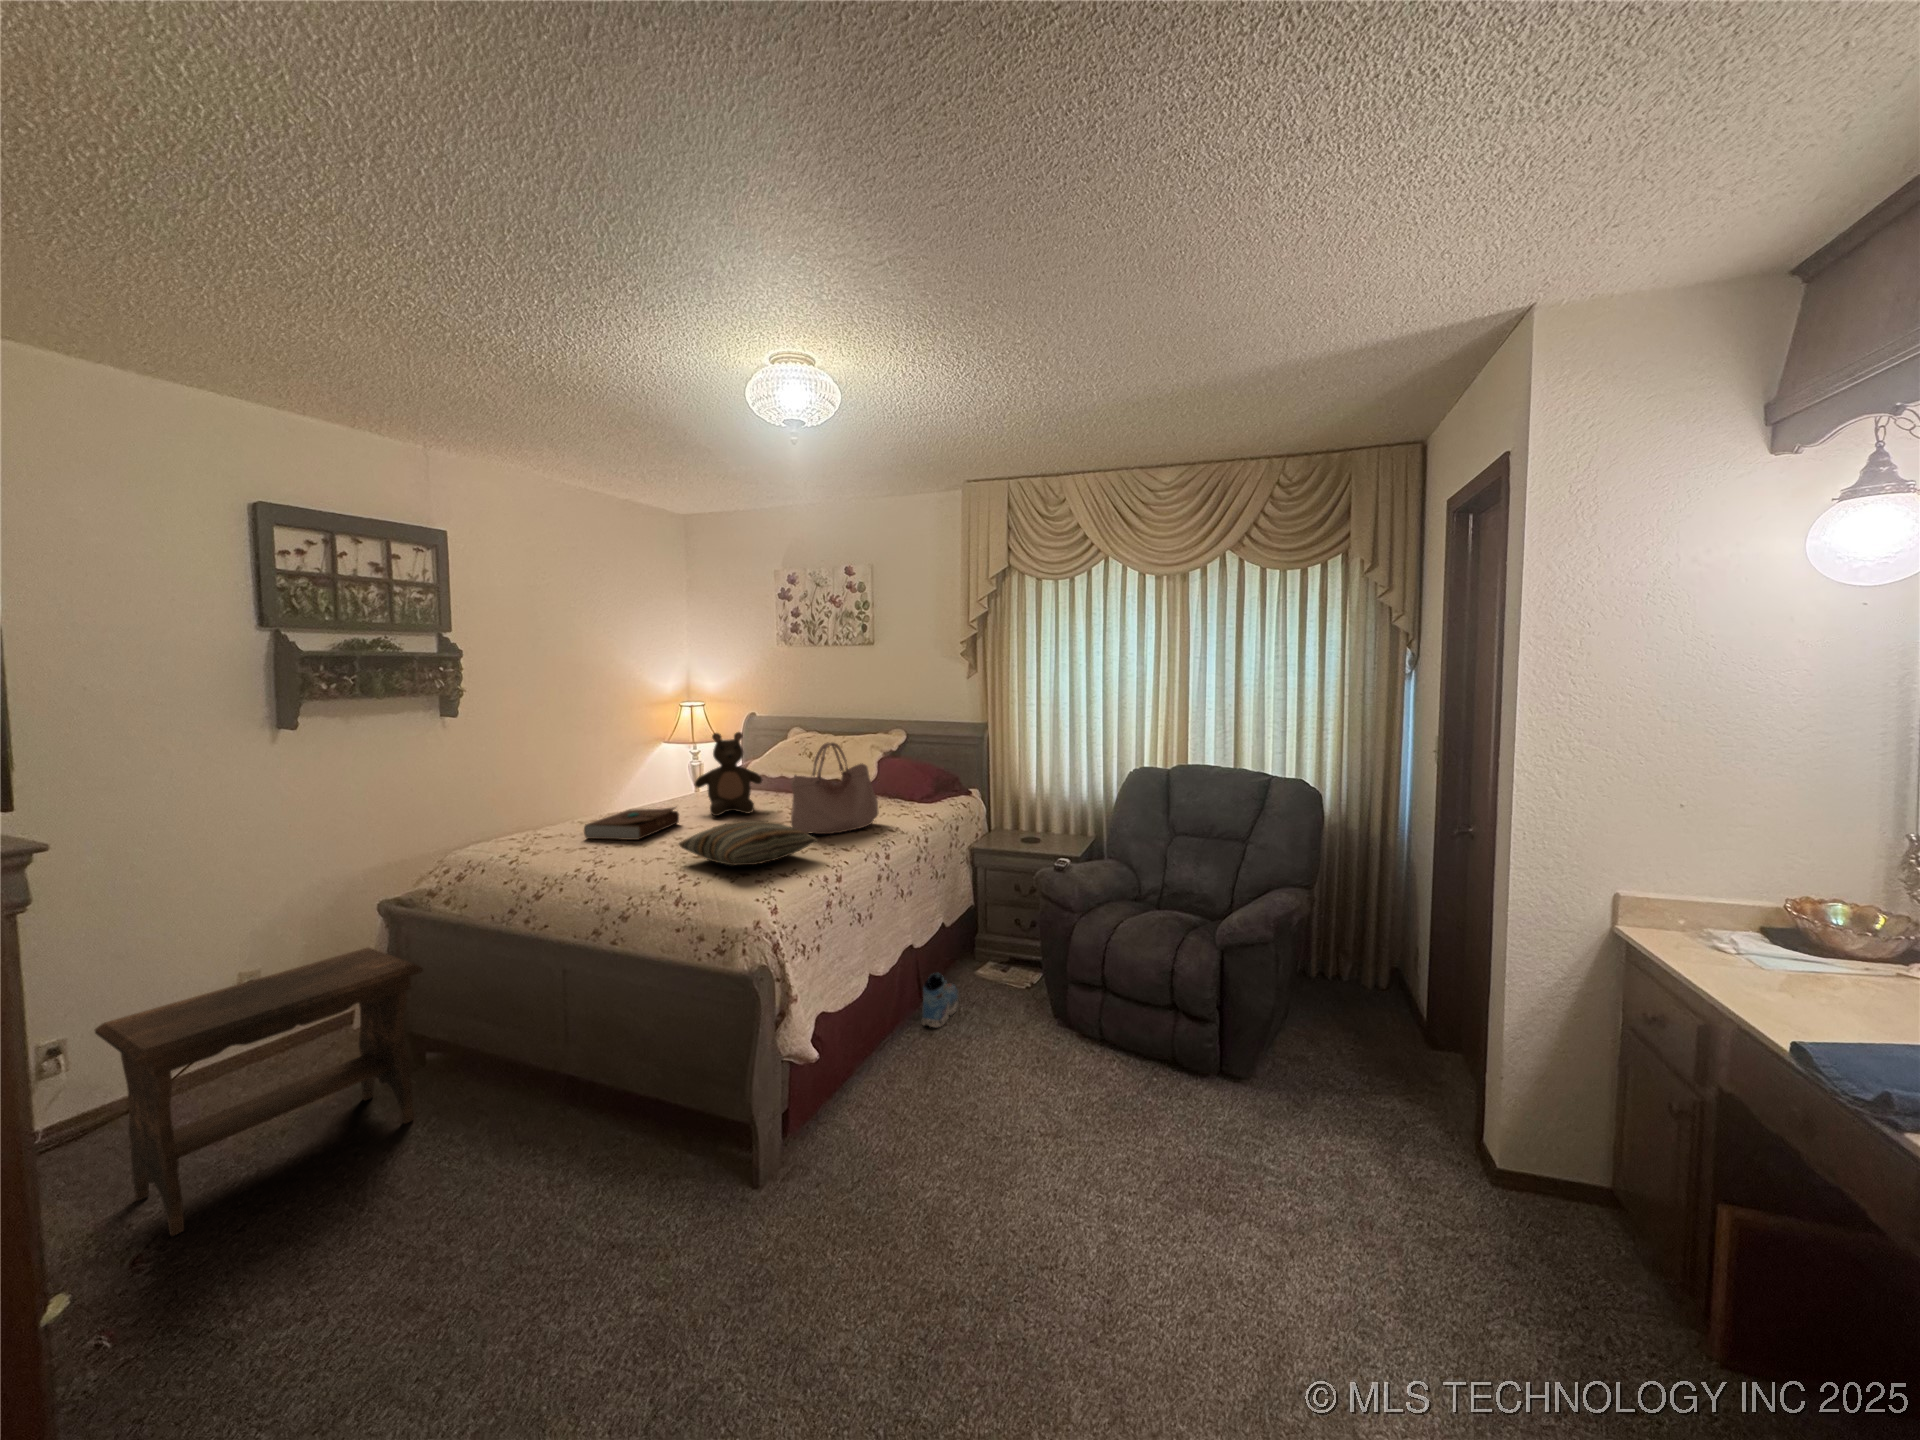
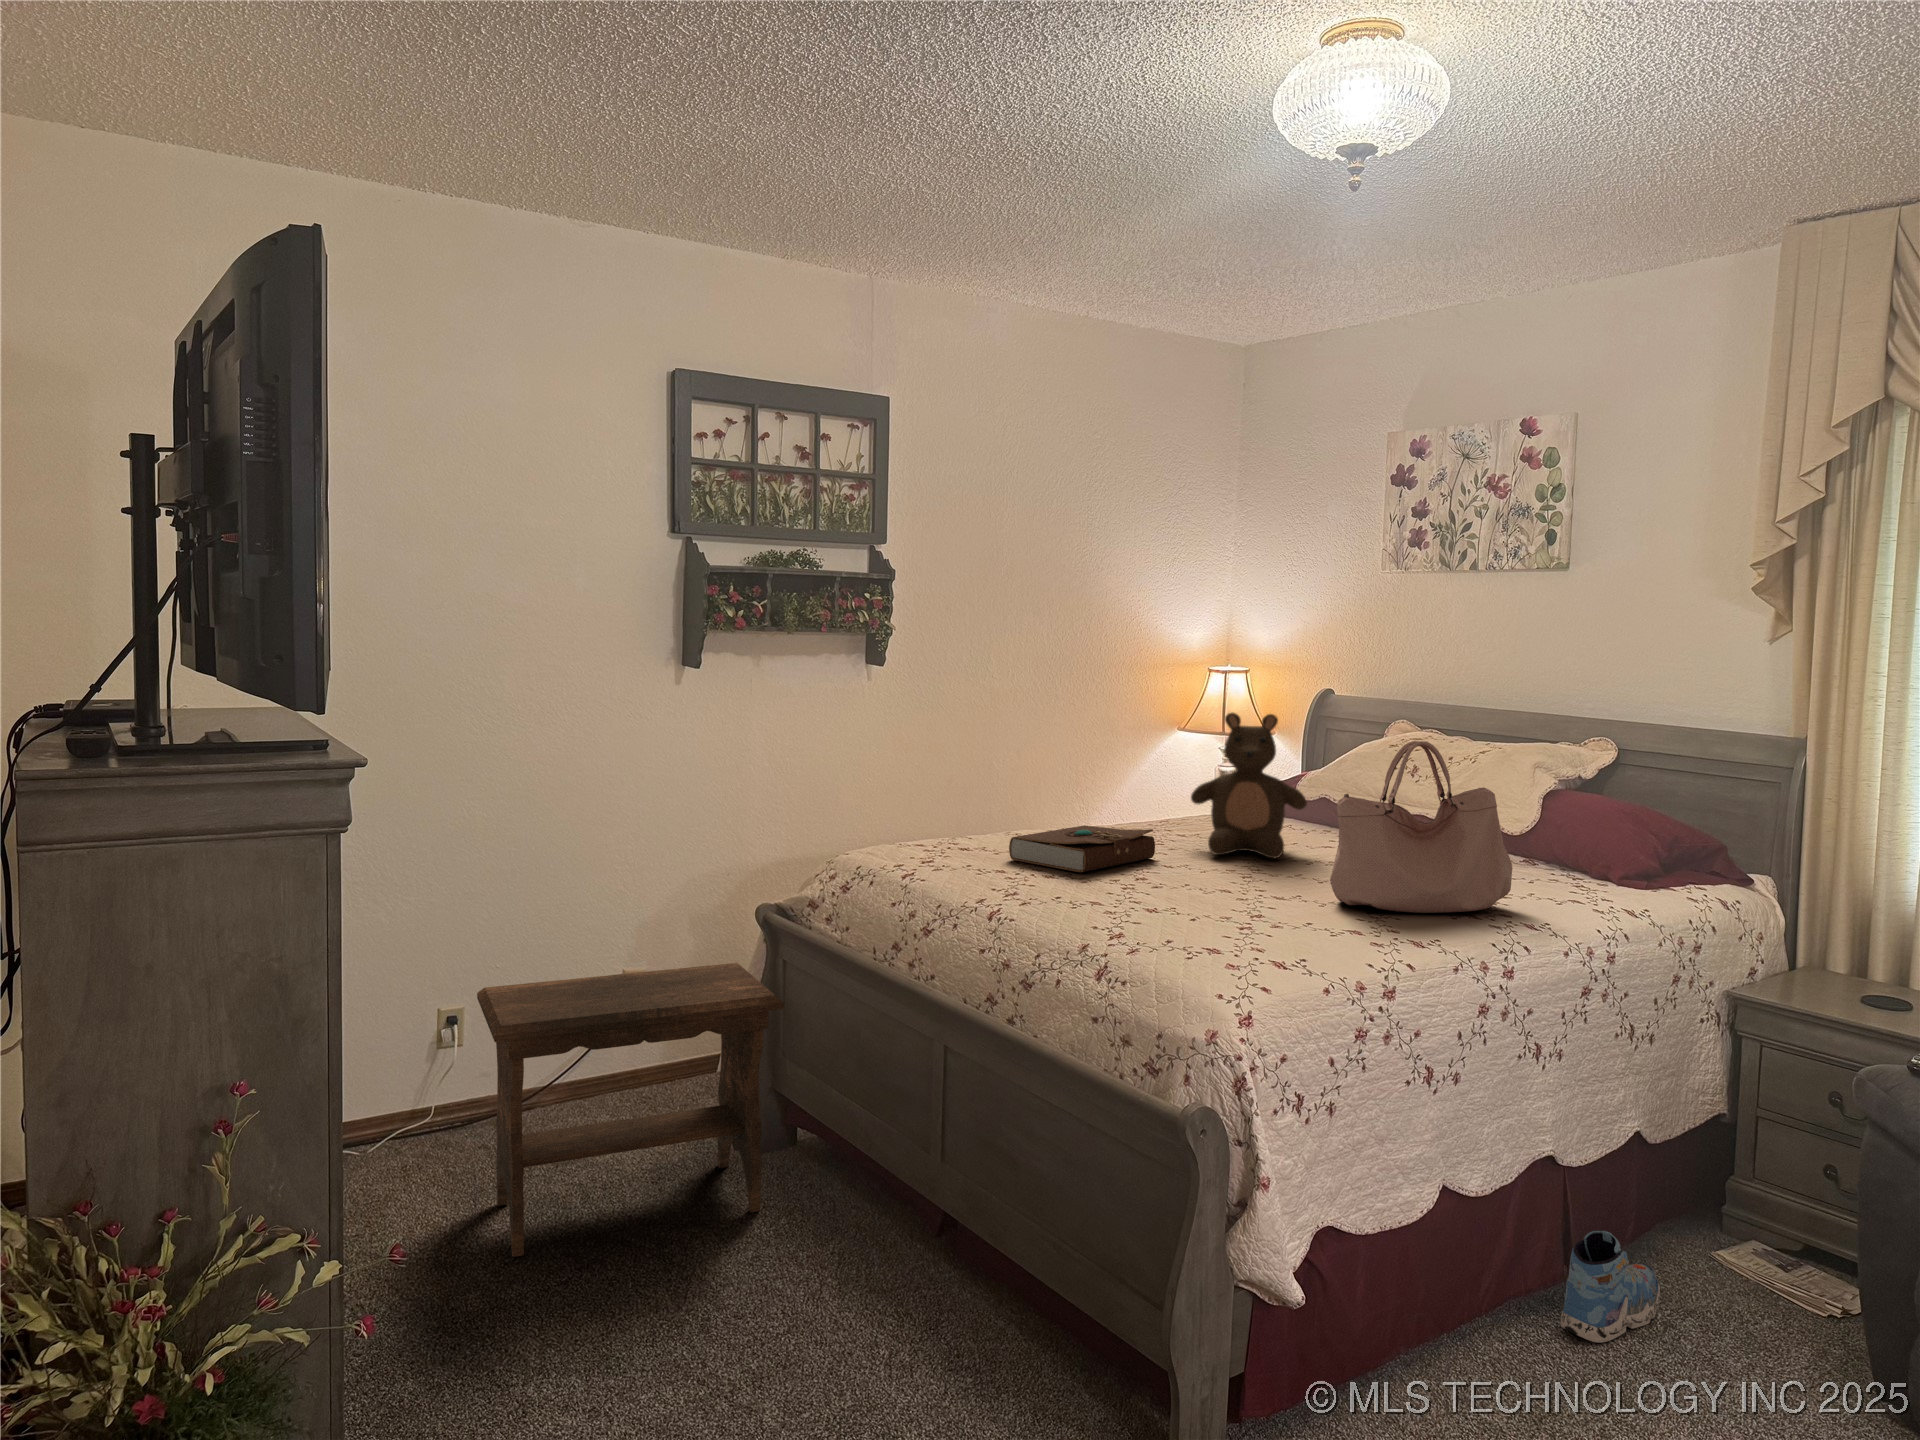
pillow: present [679,821,818,865] -> none [1125,861,1363,938]

